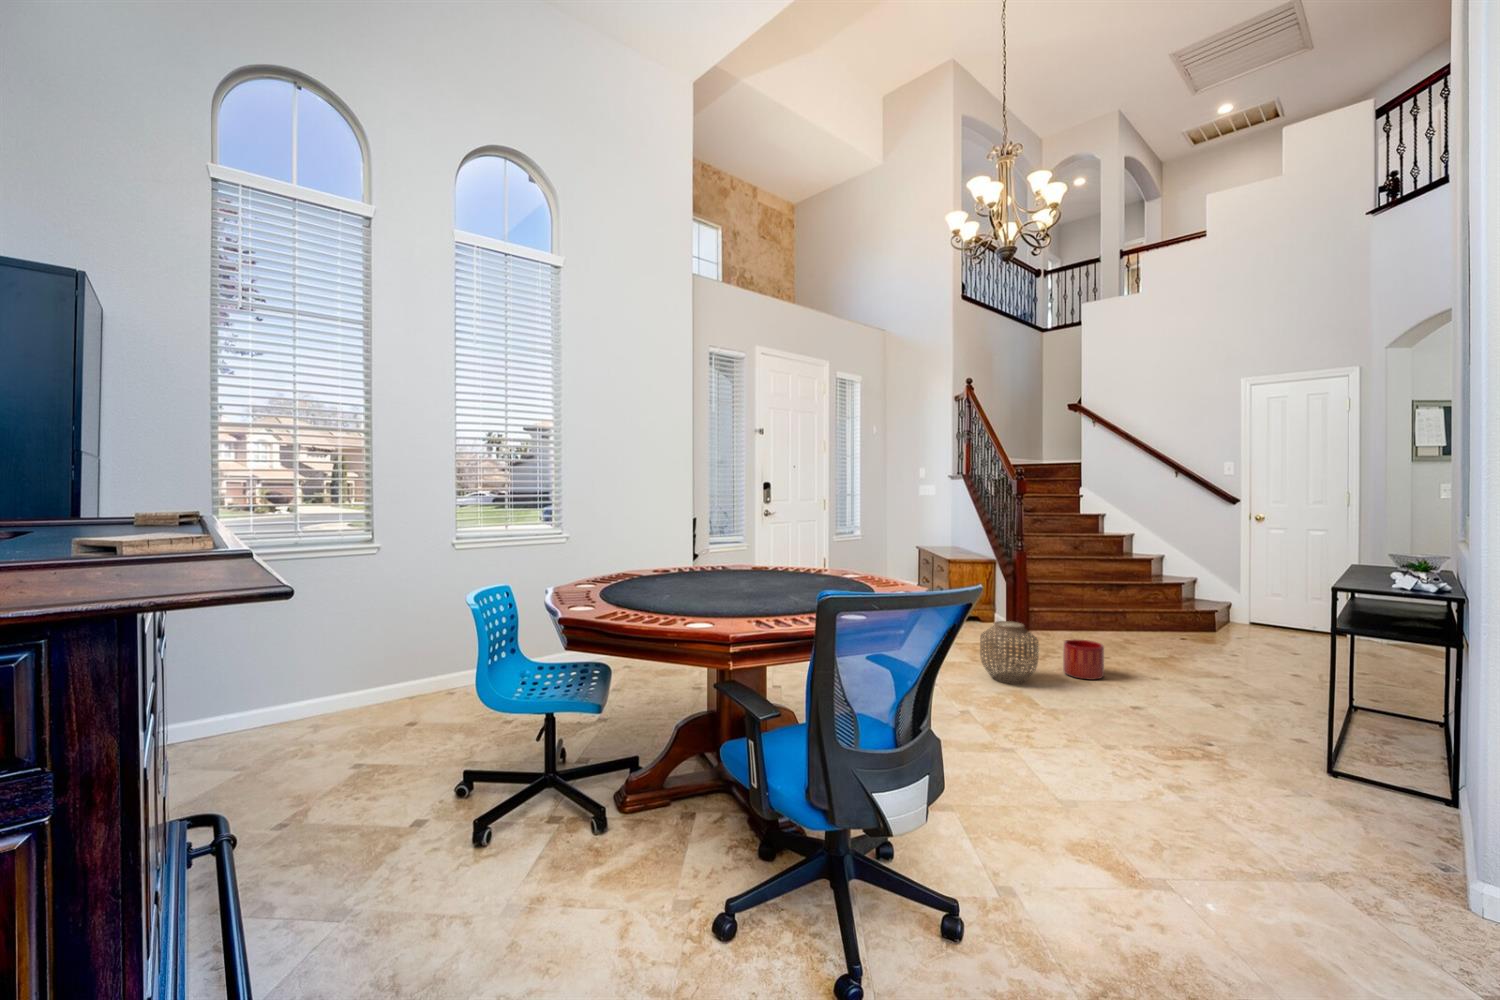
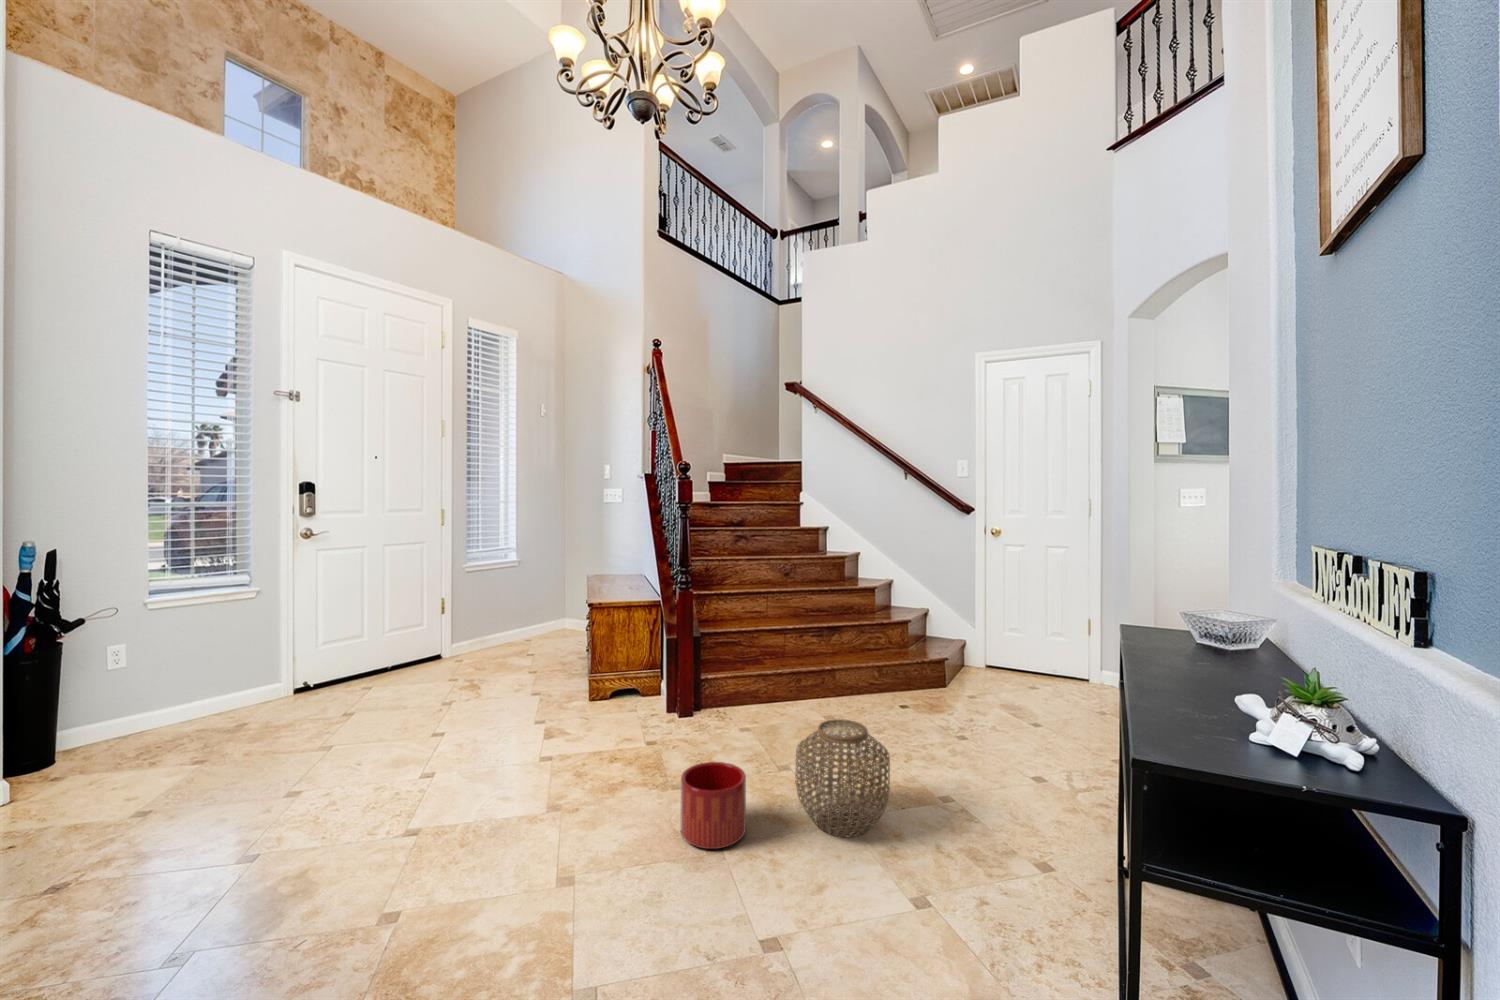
woven basket: present [980,621,1039,684] -> present [796,719,890,837]

